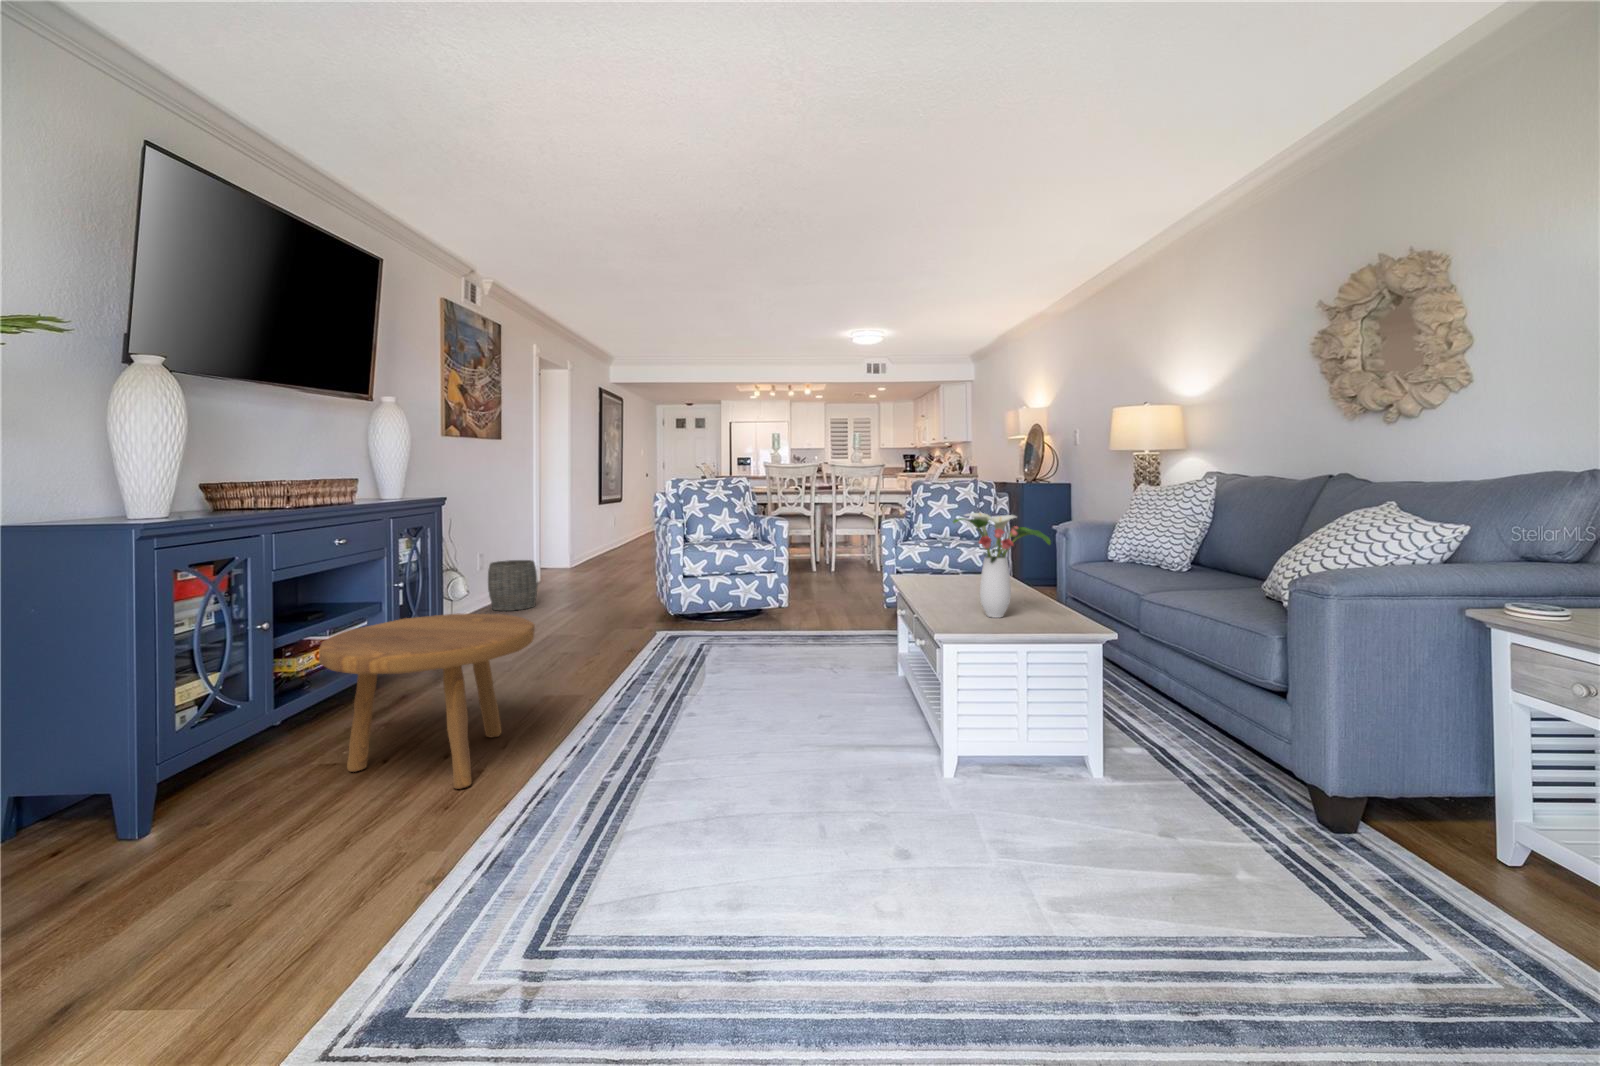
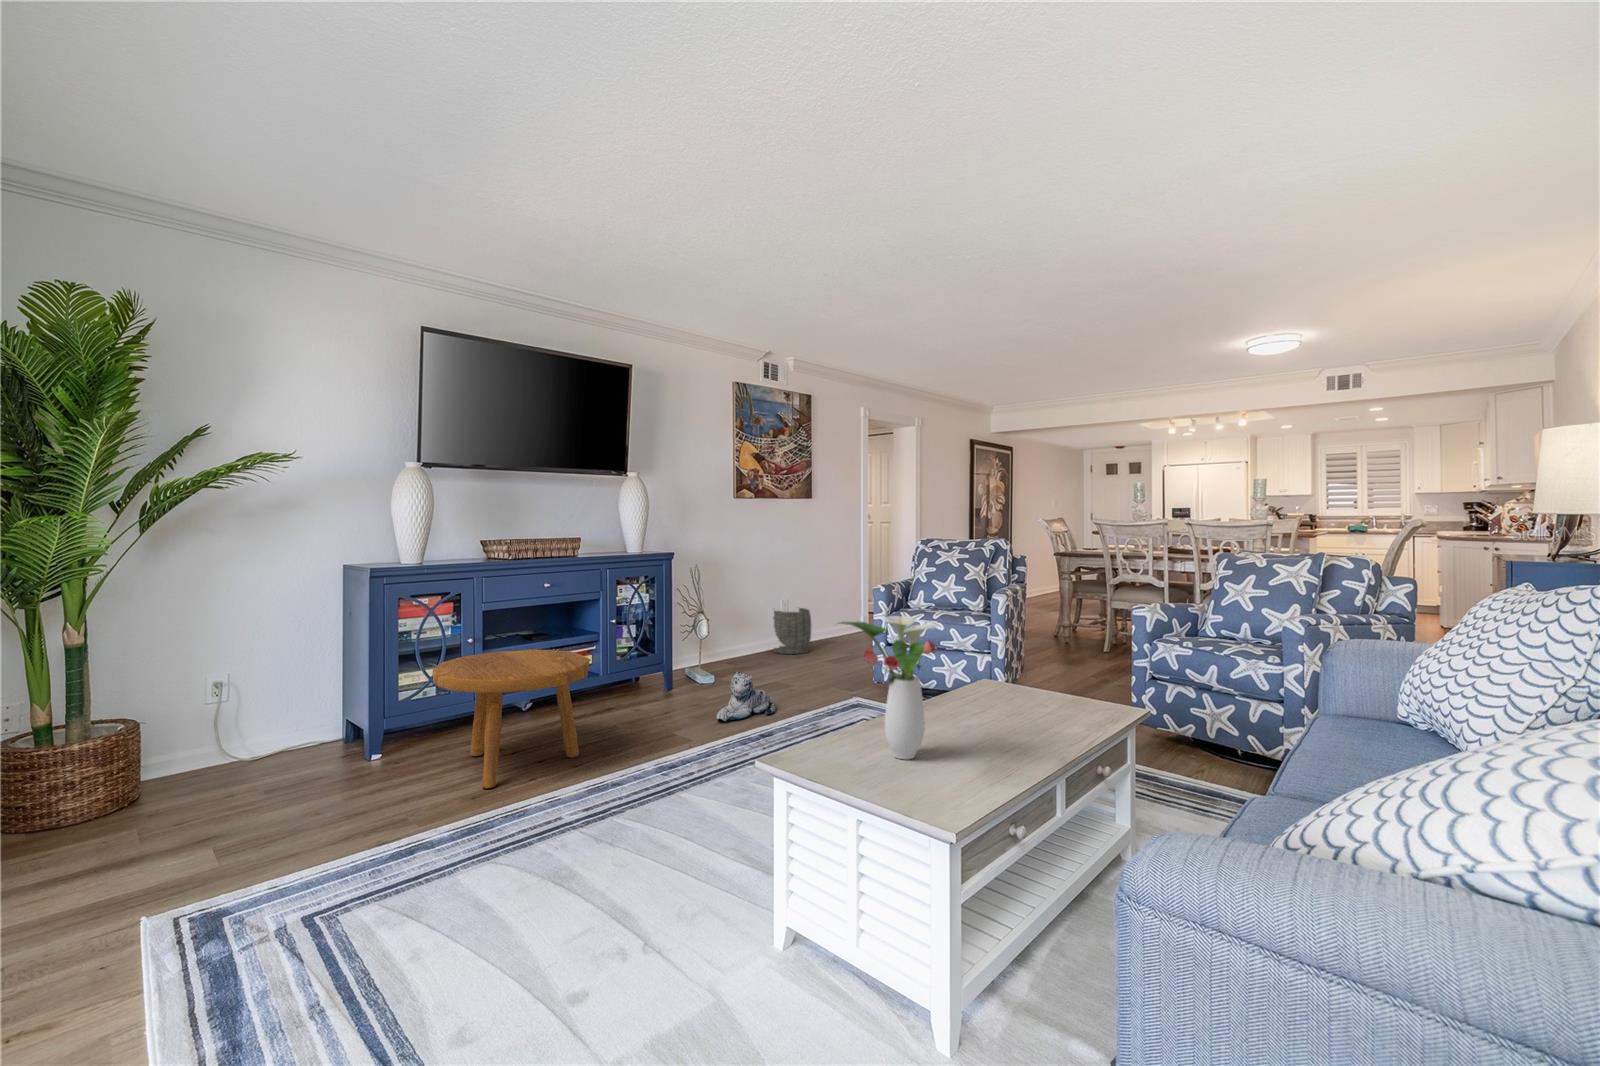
plush toy: none [574,618,623,671] -> present [716,672,776,721]

